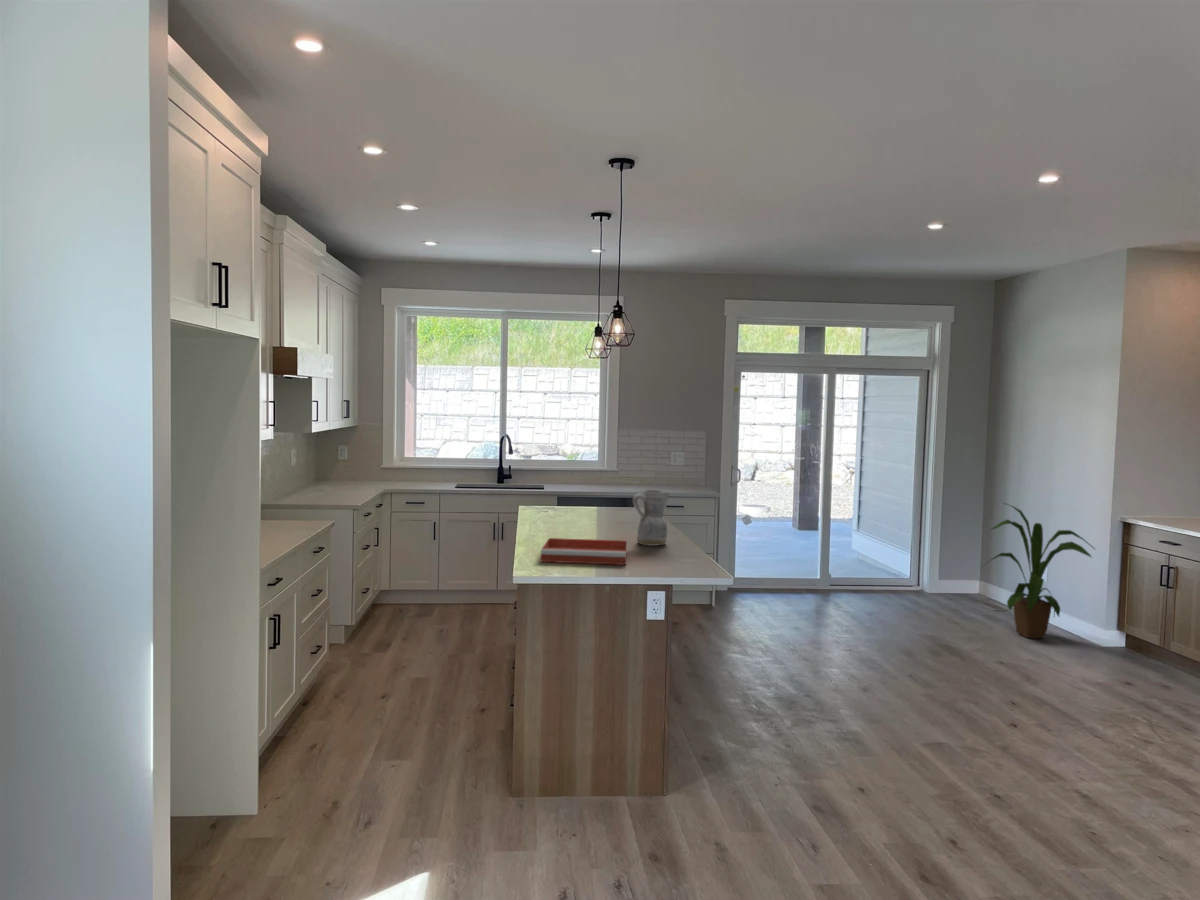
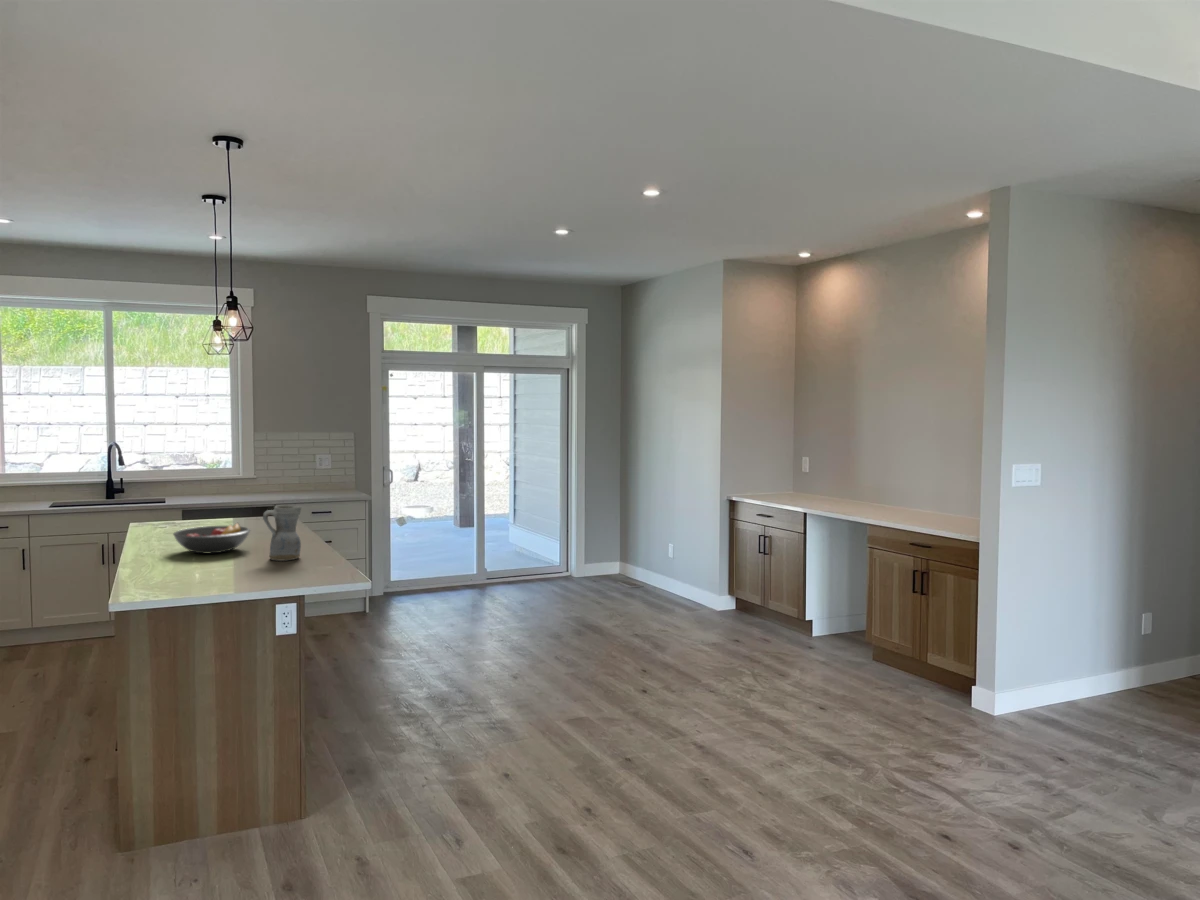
house plant: present [992,505,1091,638] -> none [612,492,702,612]
fruit bowl: none [550,506,619,533] -> present [173,523,250,553]
tray: present [541,538,627,565] -> none [162,558,257,588]

